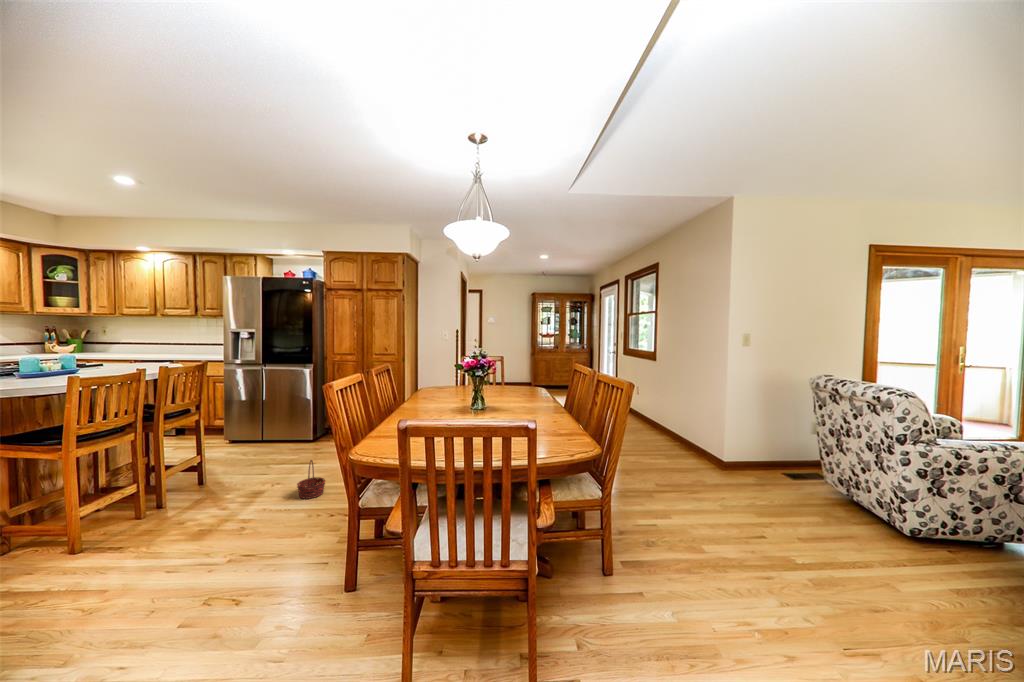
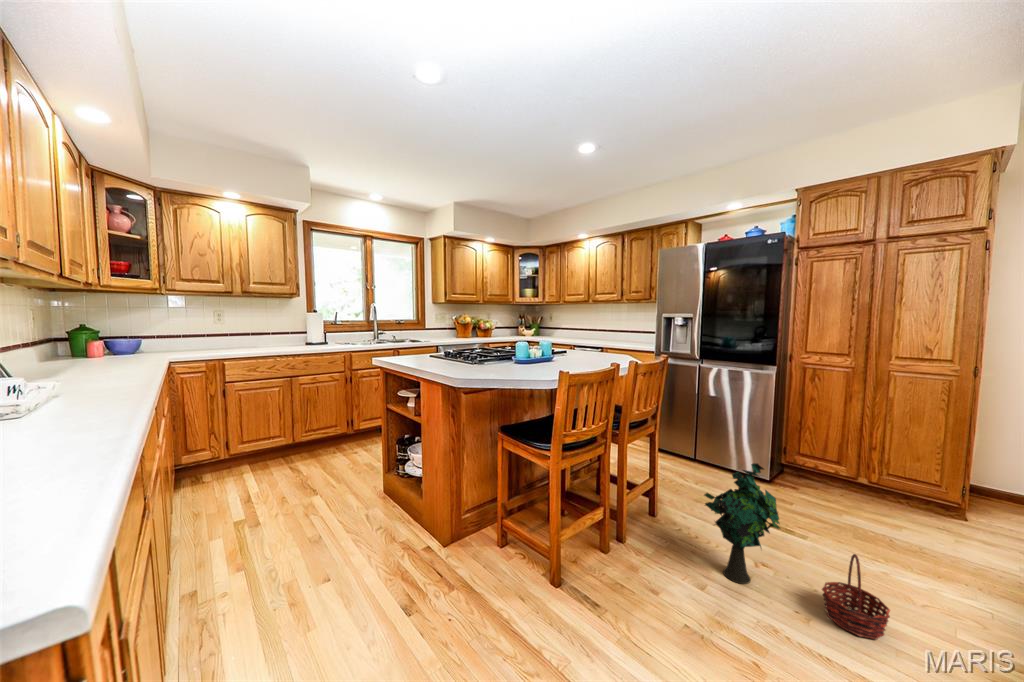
decorative plant: none [228,426,279,501] -> present [704,463,780,584]

